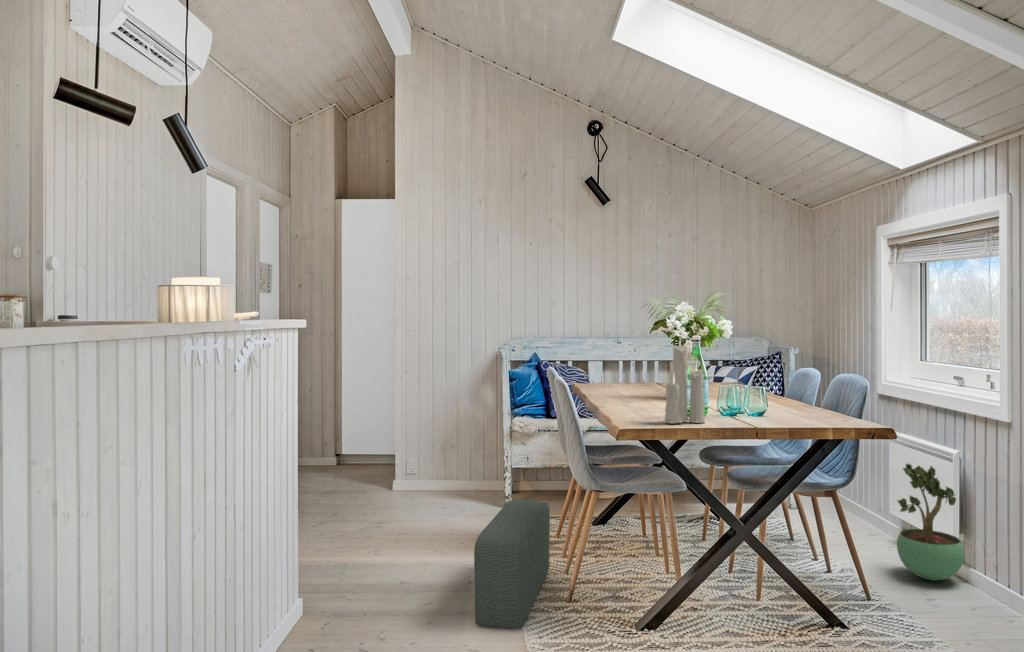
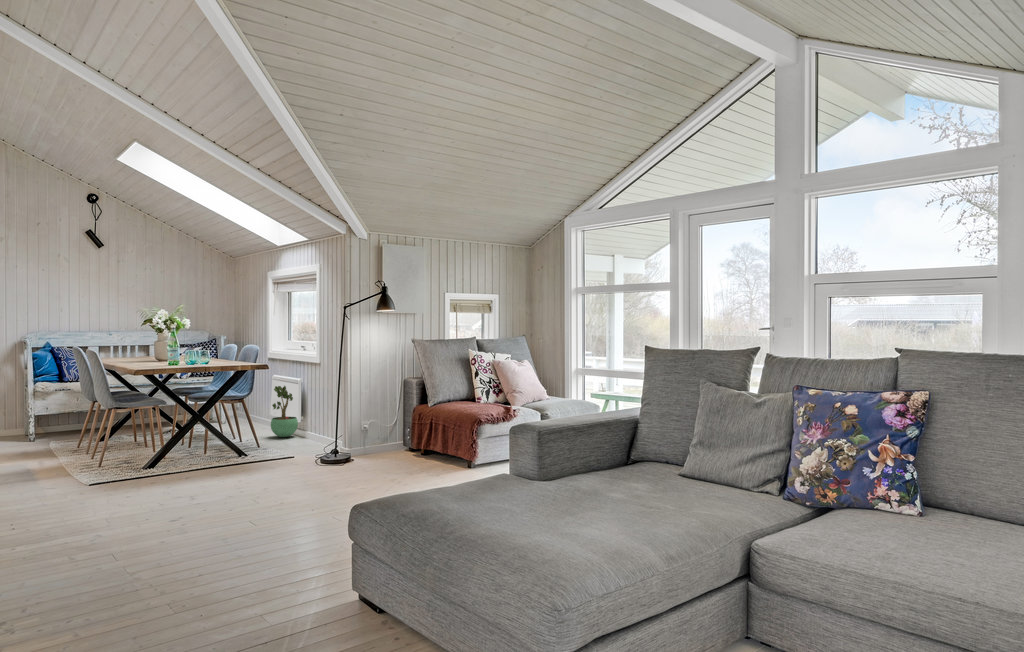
candle: present [664,344,705,423] -> none [159,324,179,365]
pouf: present [474,500,550,629] -> none [52,419,85,474]

